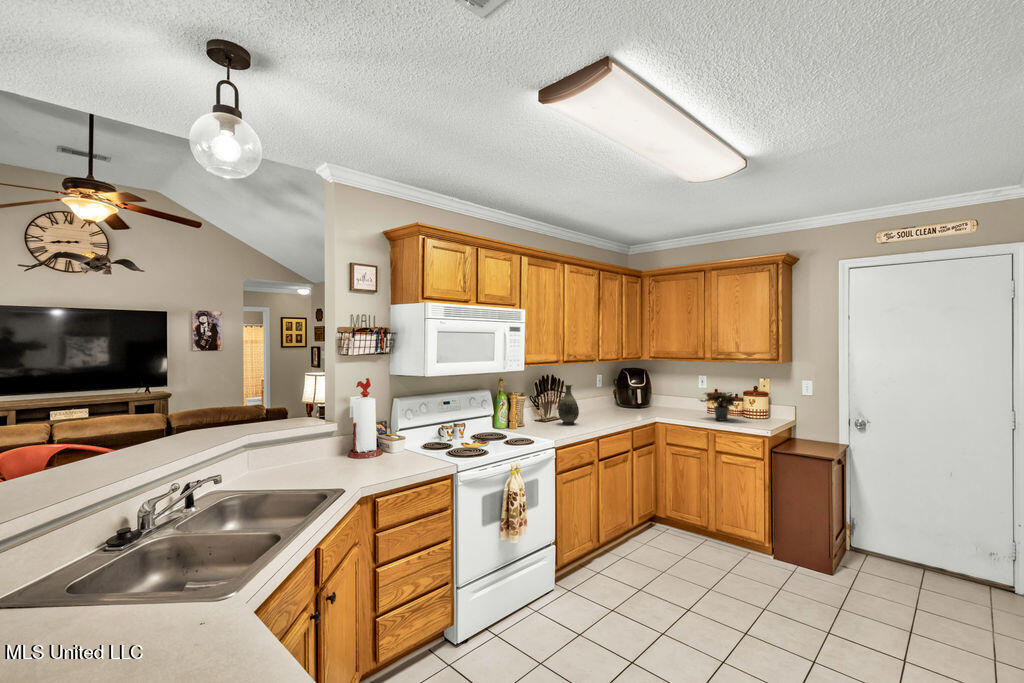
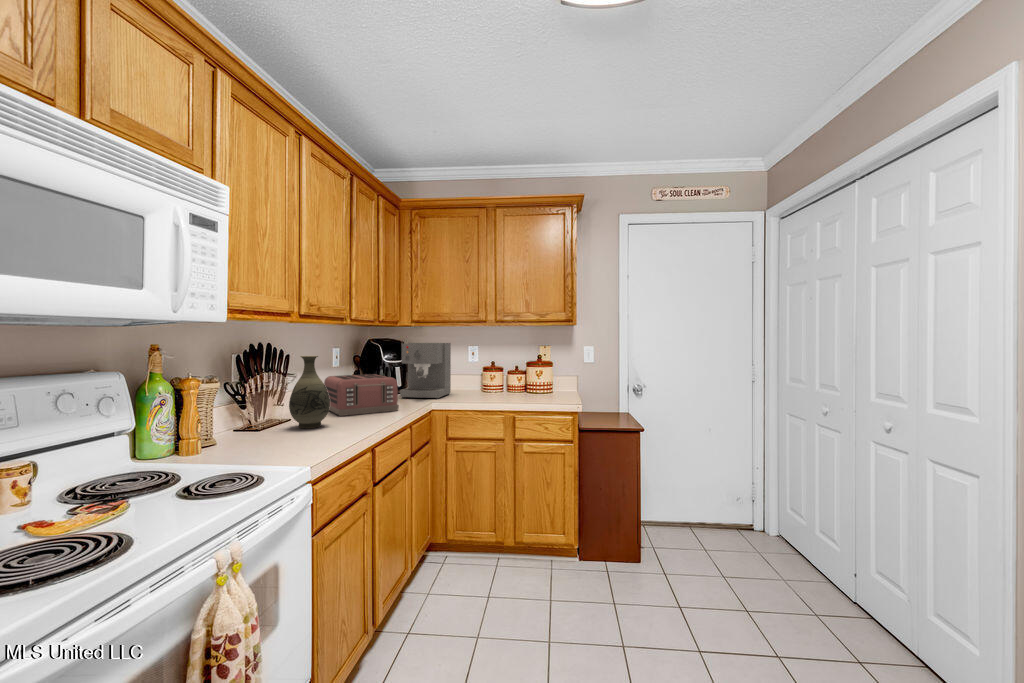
coffee maker: none [638,372,678,415] -> present [400,343,451,399]
potted plant: present [700,392,744,421] -> none [485,362,540,398]
toaster: none [584,395,626,420] -> present [324,374,399,416]

